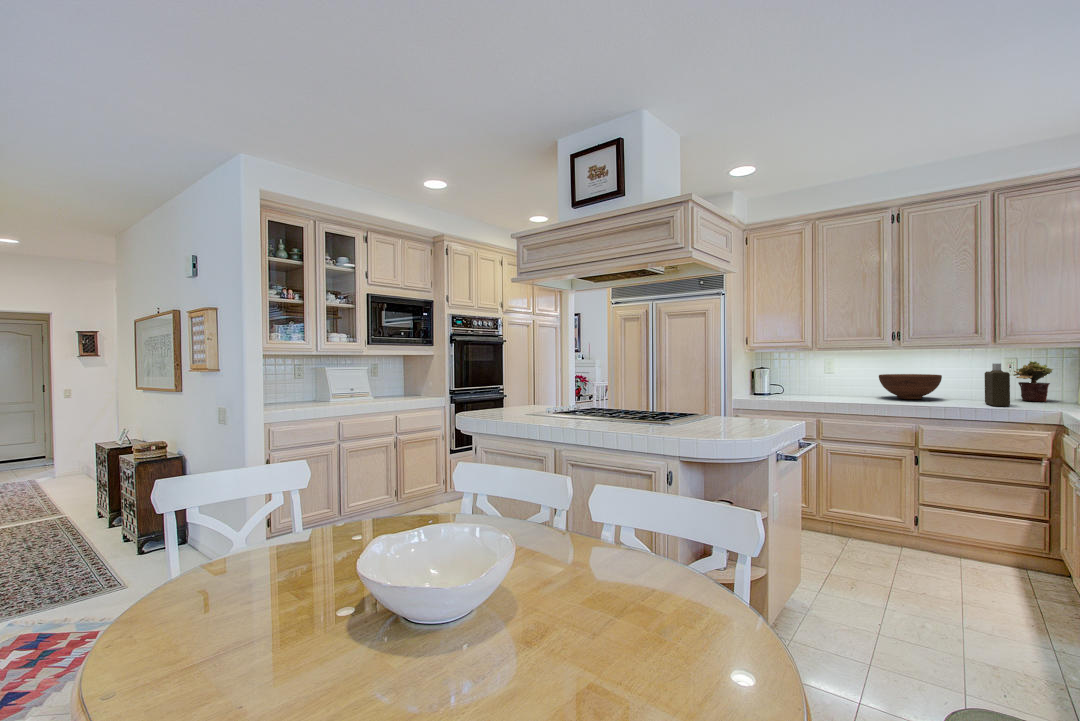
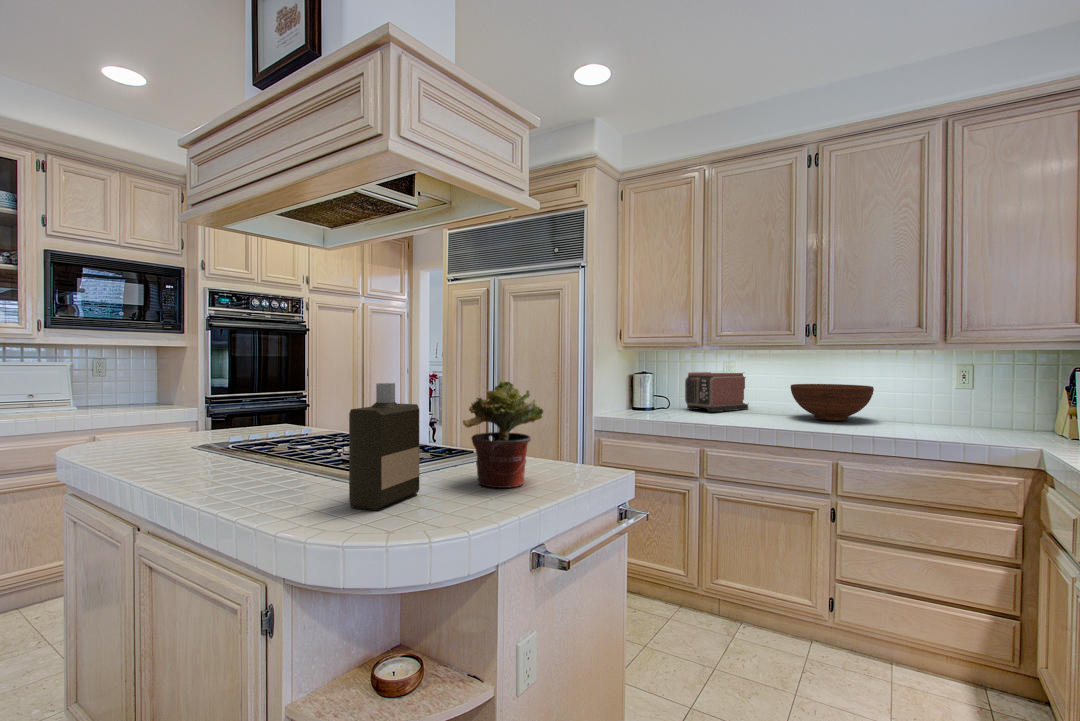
potted plant: present [1014,361,1053,401] -> present [463,381,543,488]
bottle: present [985,364,1010,406] -> present [349,383,419,510]
toaster: none [795,367,843,396] -> present [685,372,748,412]

